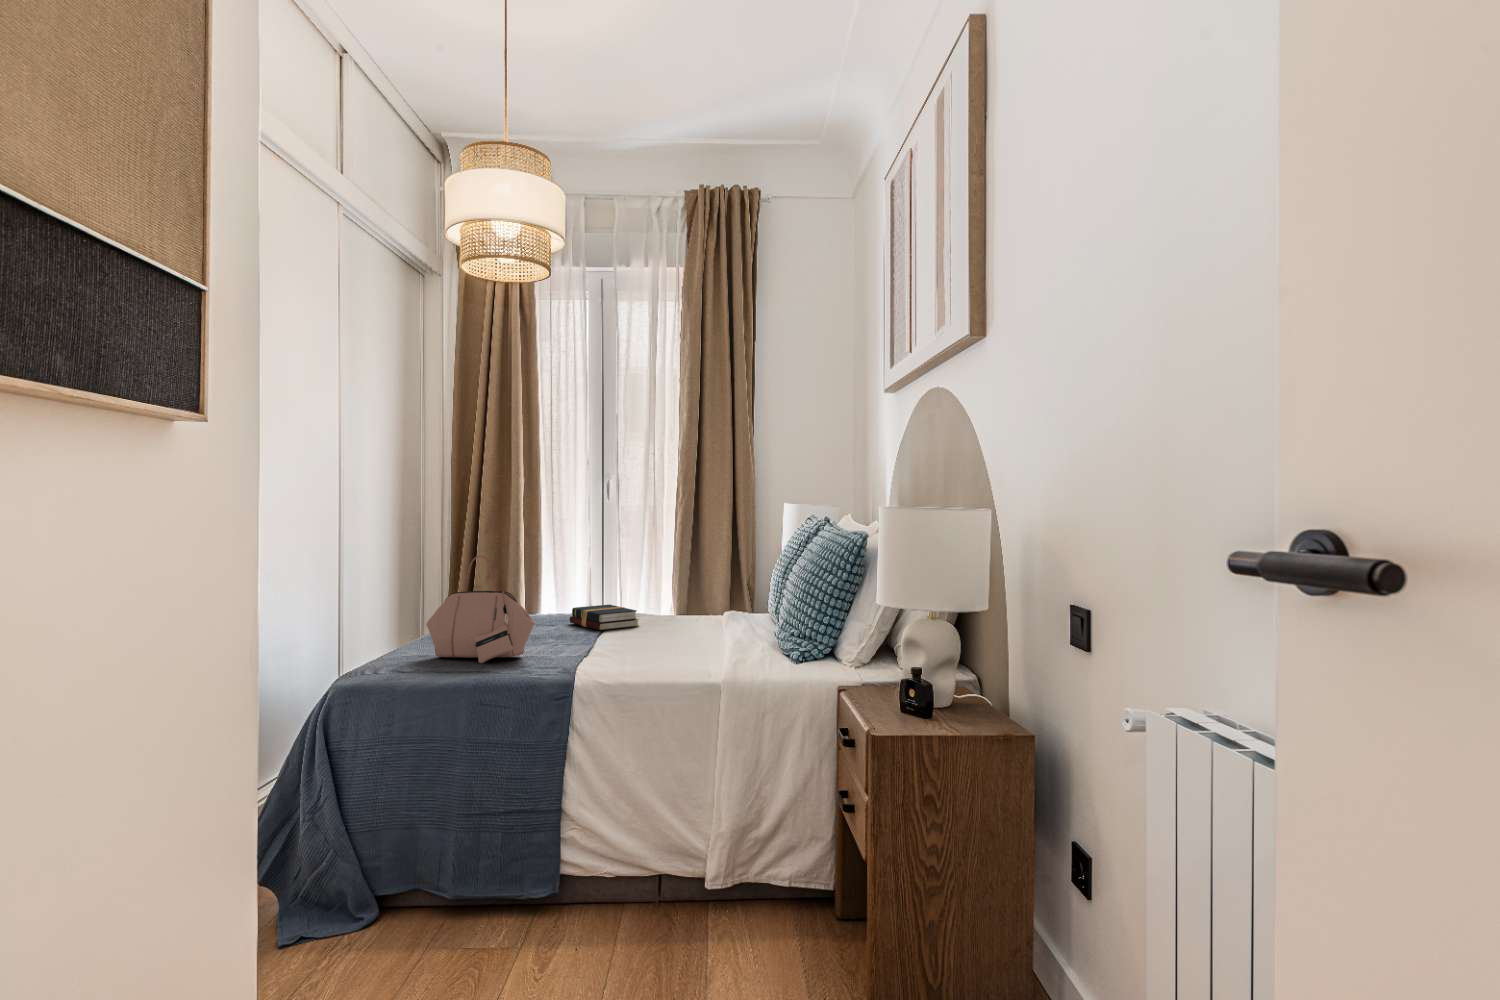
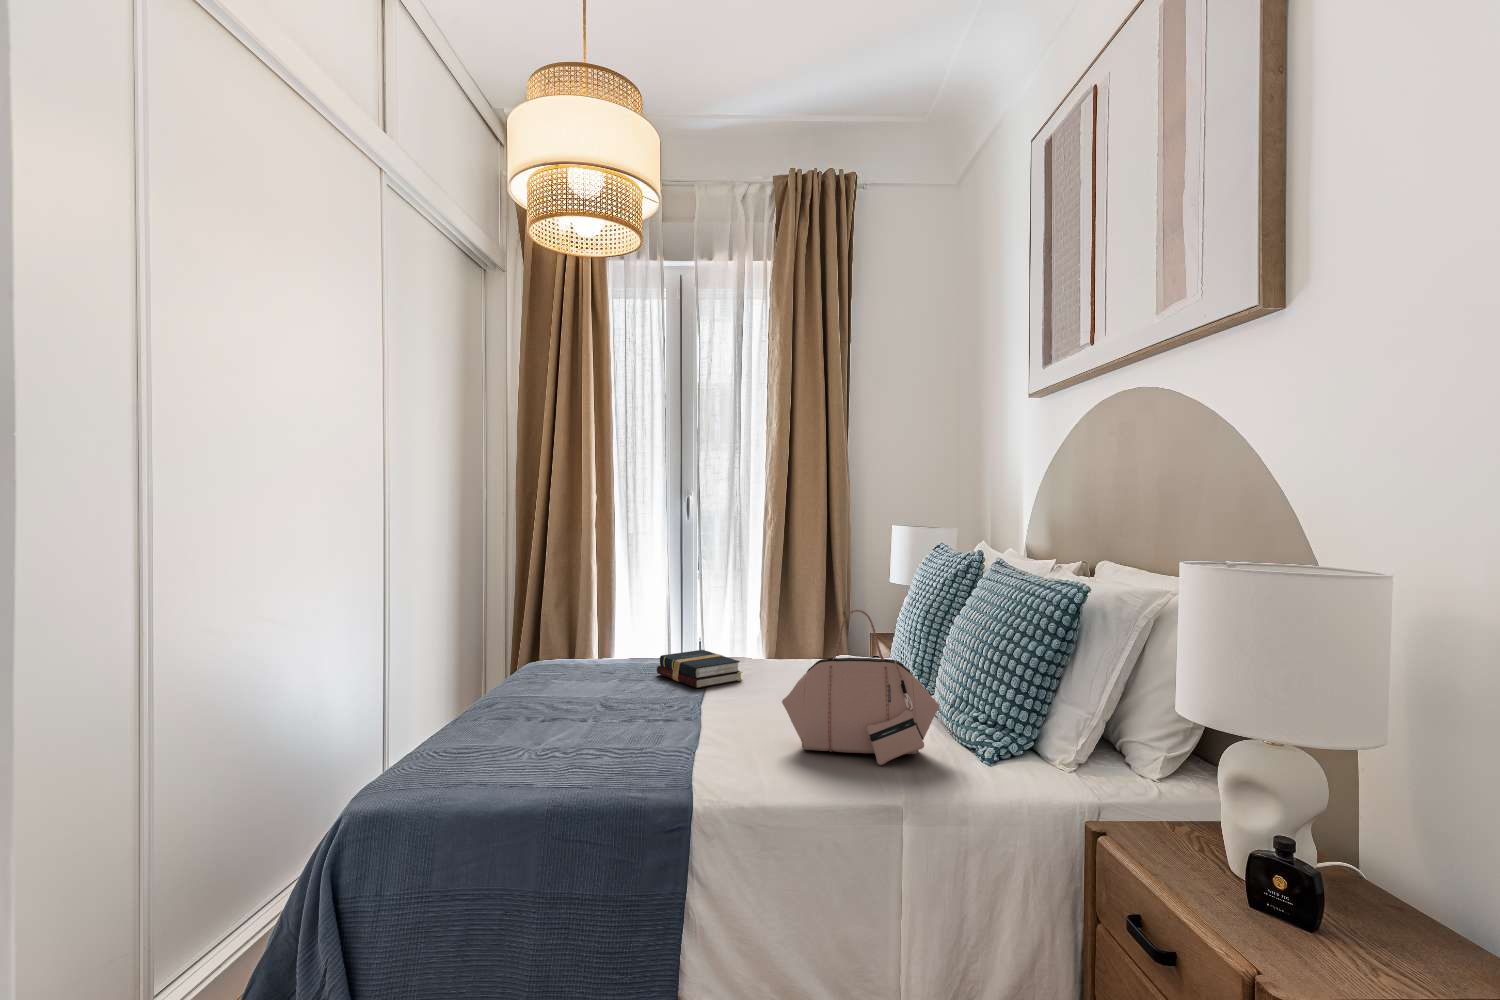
handbag: present [426,555,535,663] -> present [782,610,940,765]

